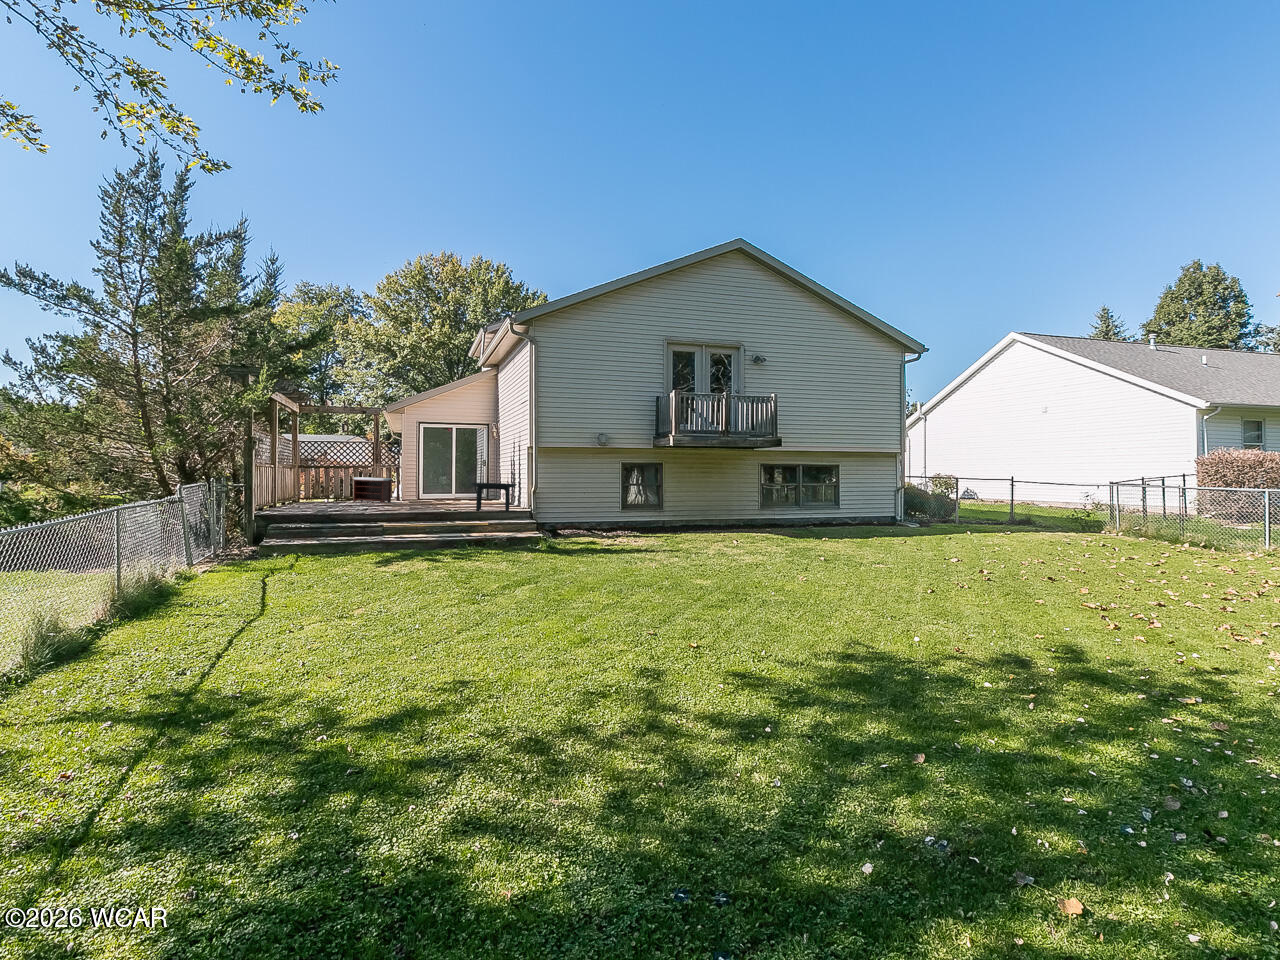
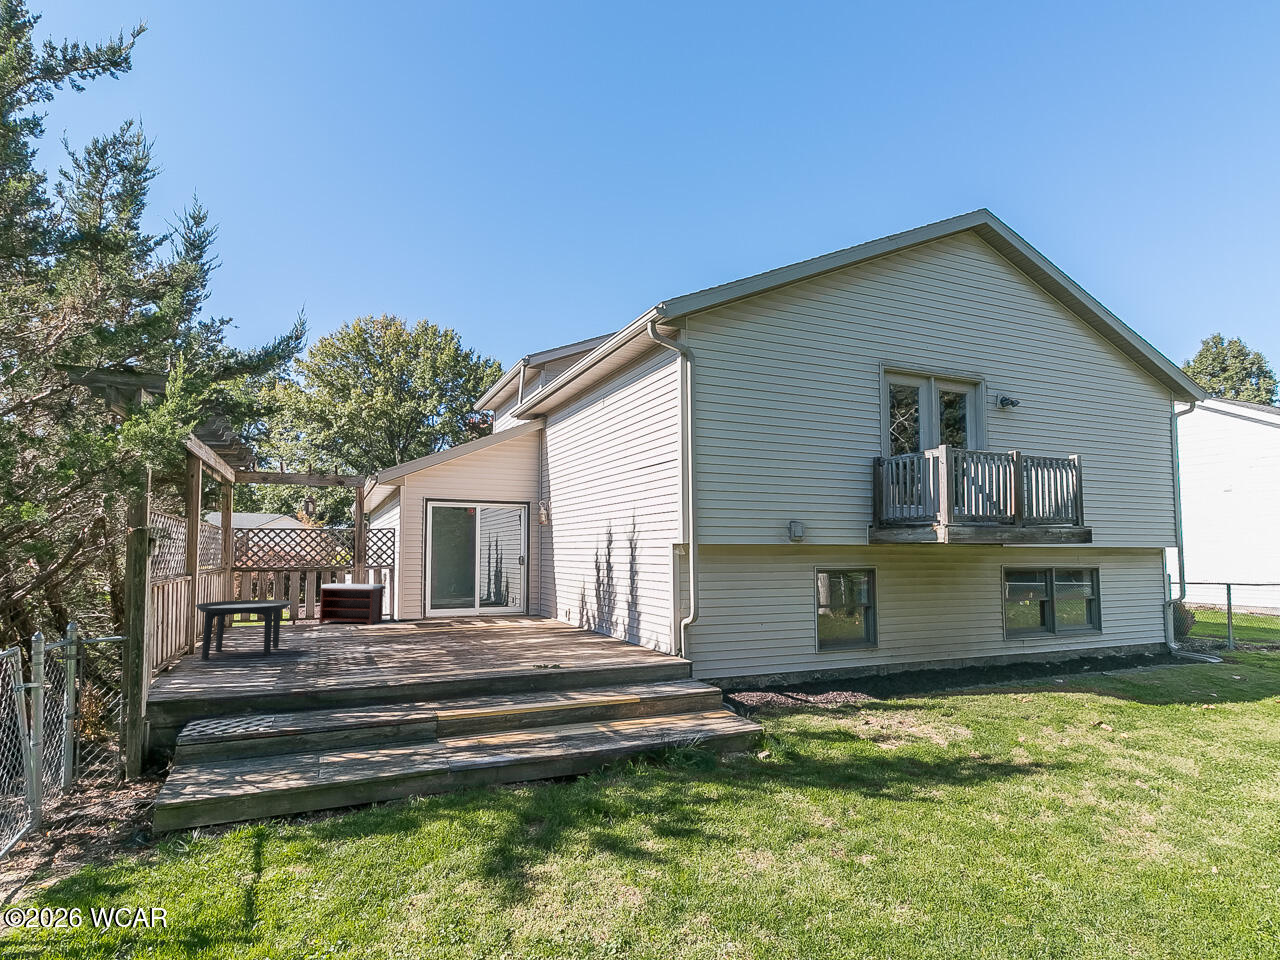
round table: present [470,483,517,512] -> present [195,600,292,659]

